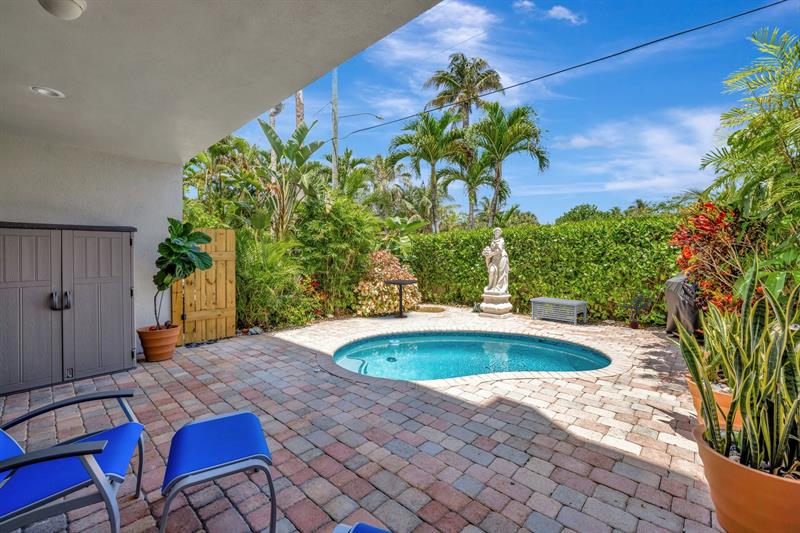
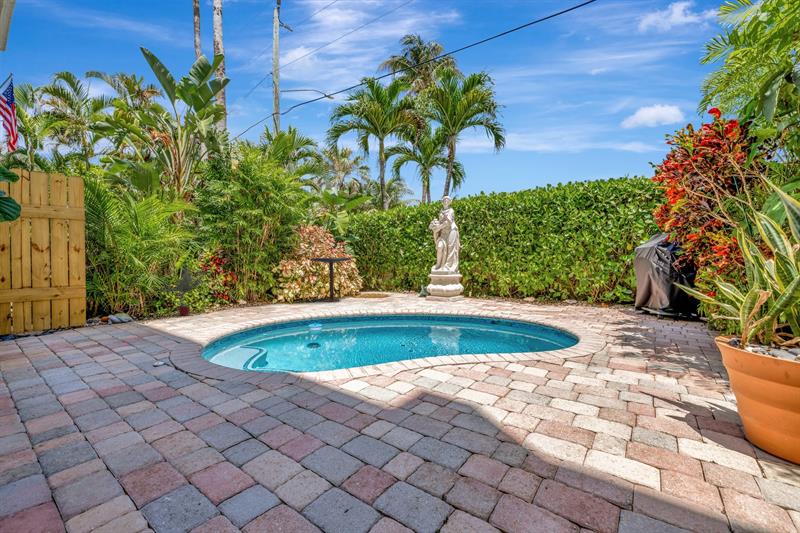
potted tree: present [620,291,652,329] -> present [162,267,204,316]
storage bench: present [530,297,588,326] -> none [482,275,546,305]

